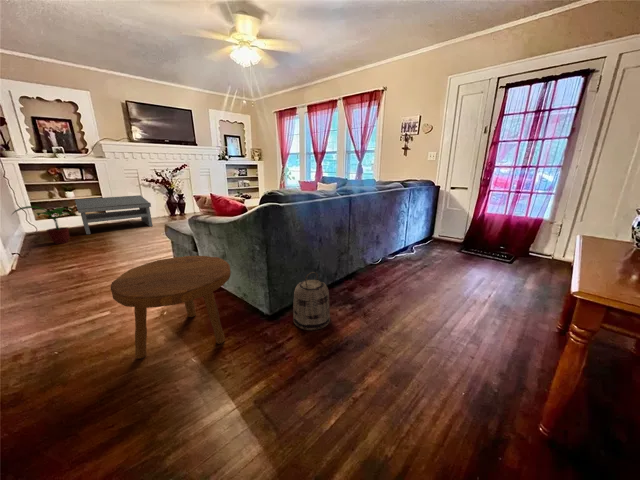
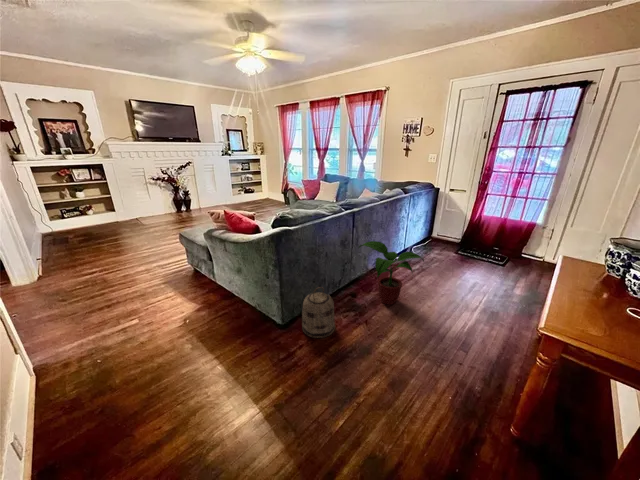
coffee table: present [75,195,153,235] -> none [85,194,161,236]
potted plant: present [14,206,73,244] -> present [359,241,424,305]
footstool: present [111,256,231,359] -> none [147,272,247,366]

